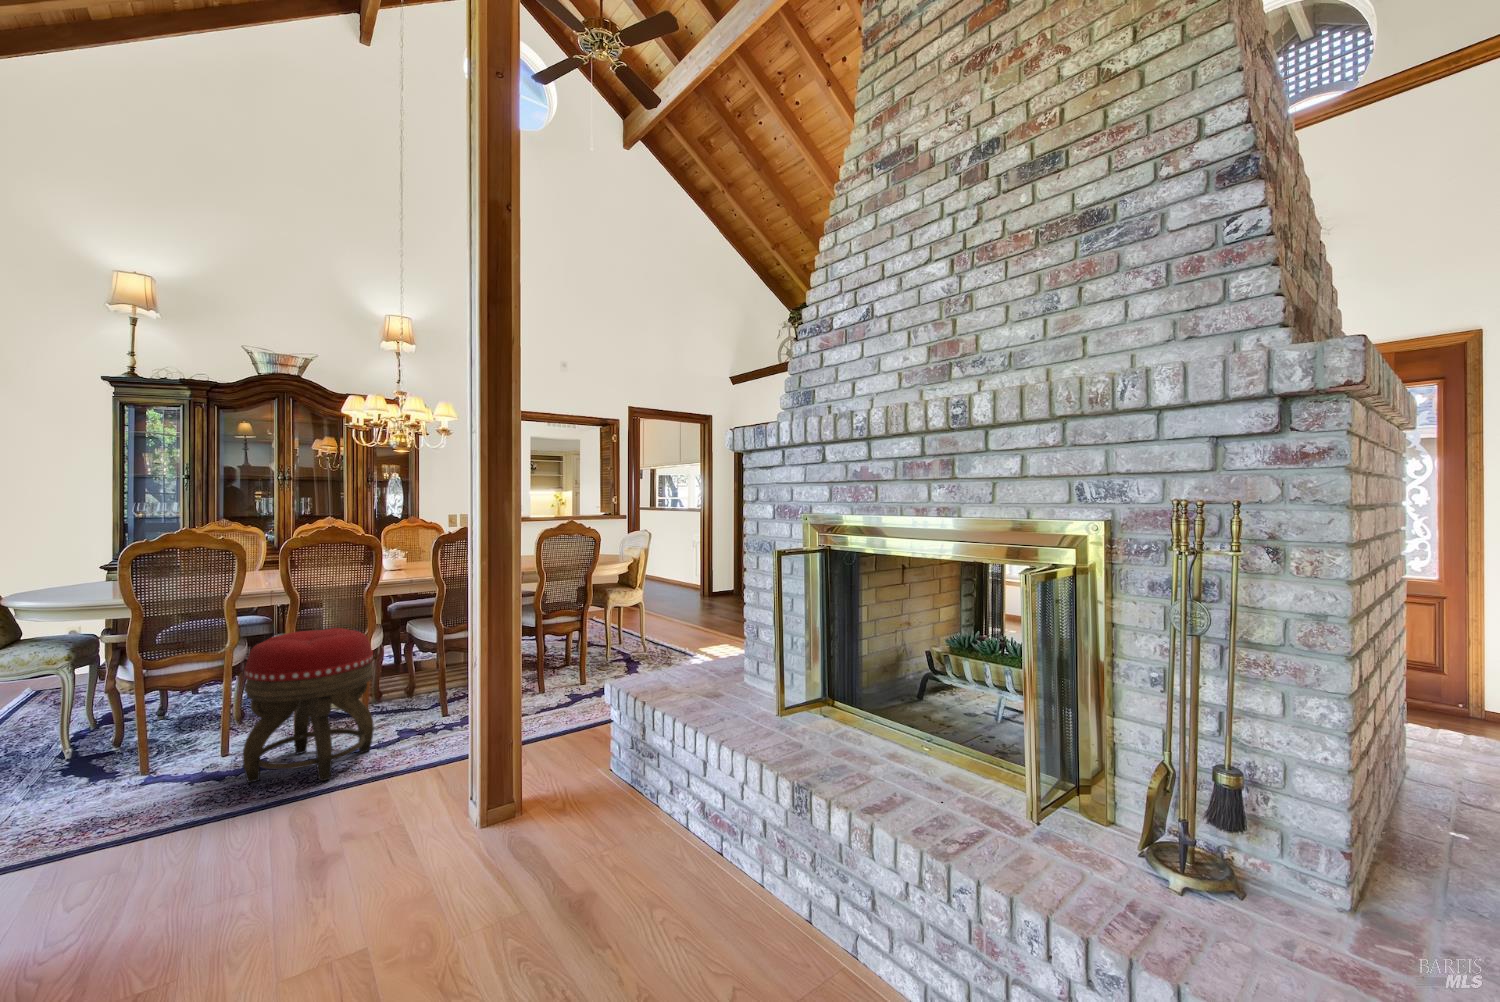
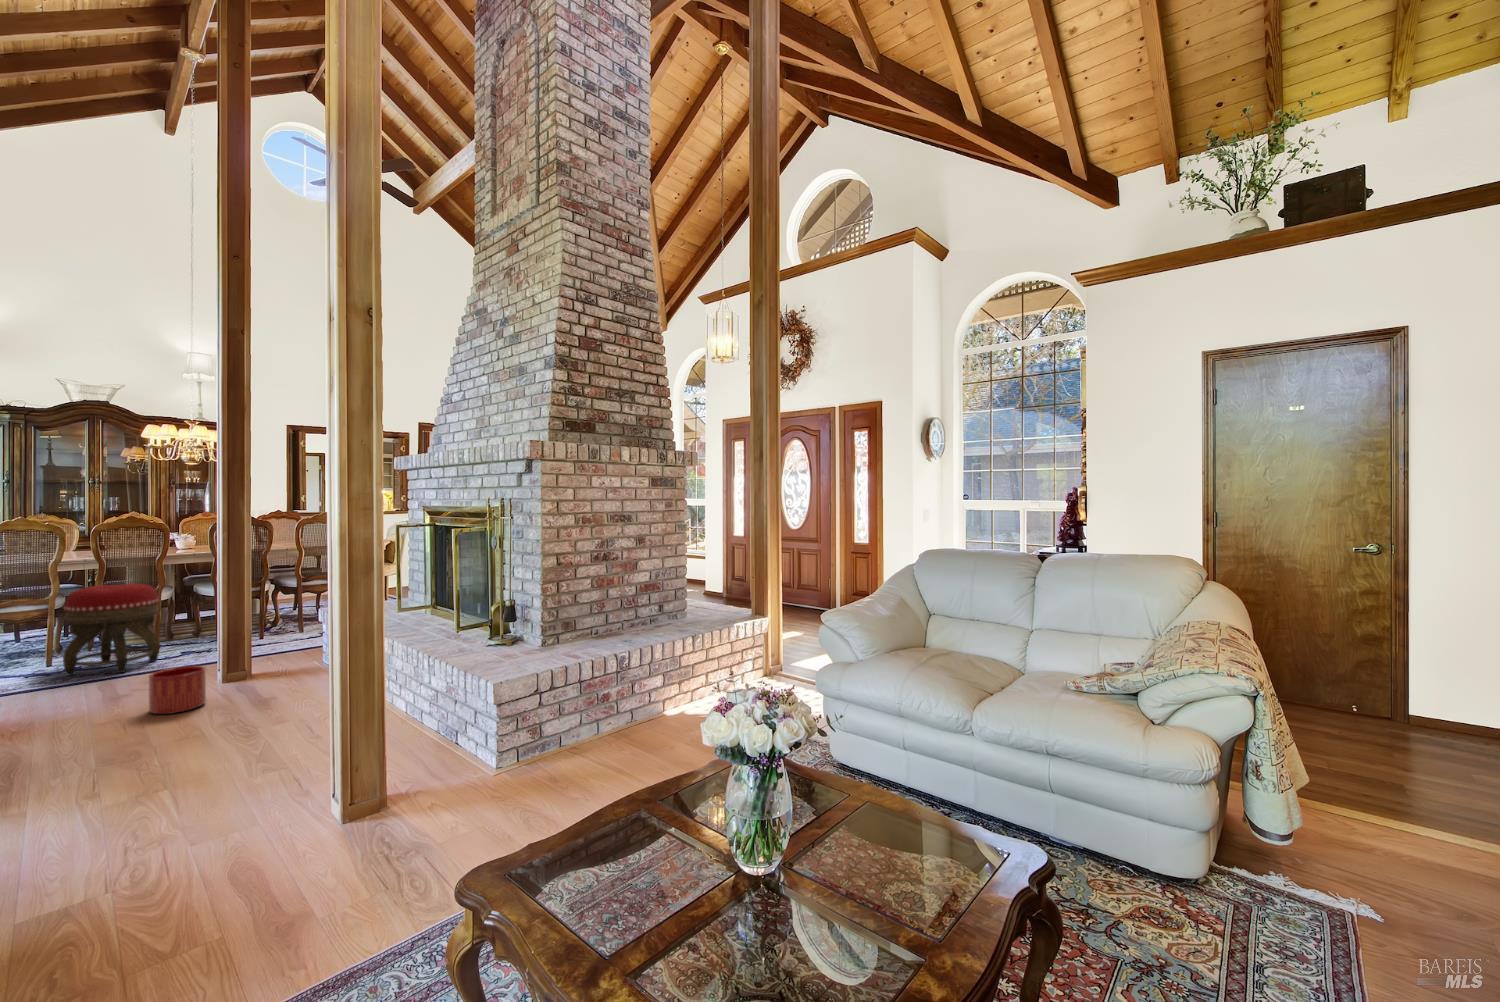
planter: none [385,817,480,937] -> present [149,666,206,714]

